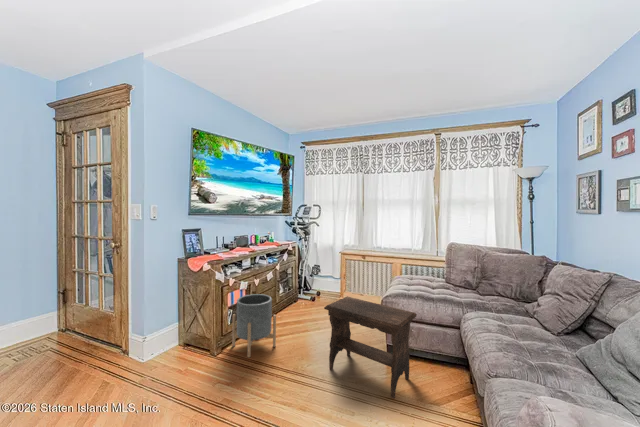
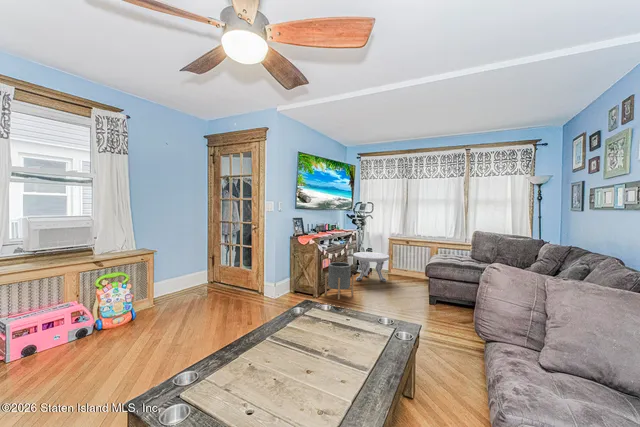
side table: none [288,272,337,315] -> present [353,252,389,282]
footstool: present [324,296,416,398] -> none [389,264,450,320]

